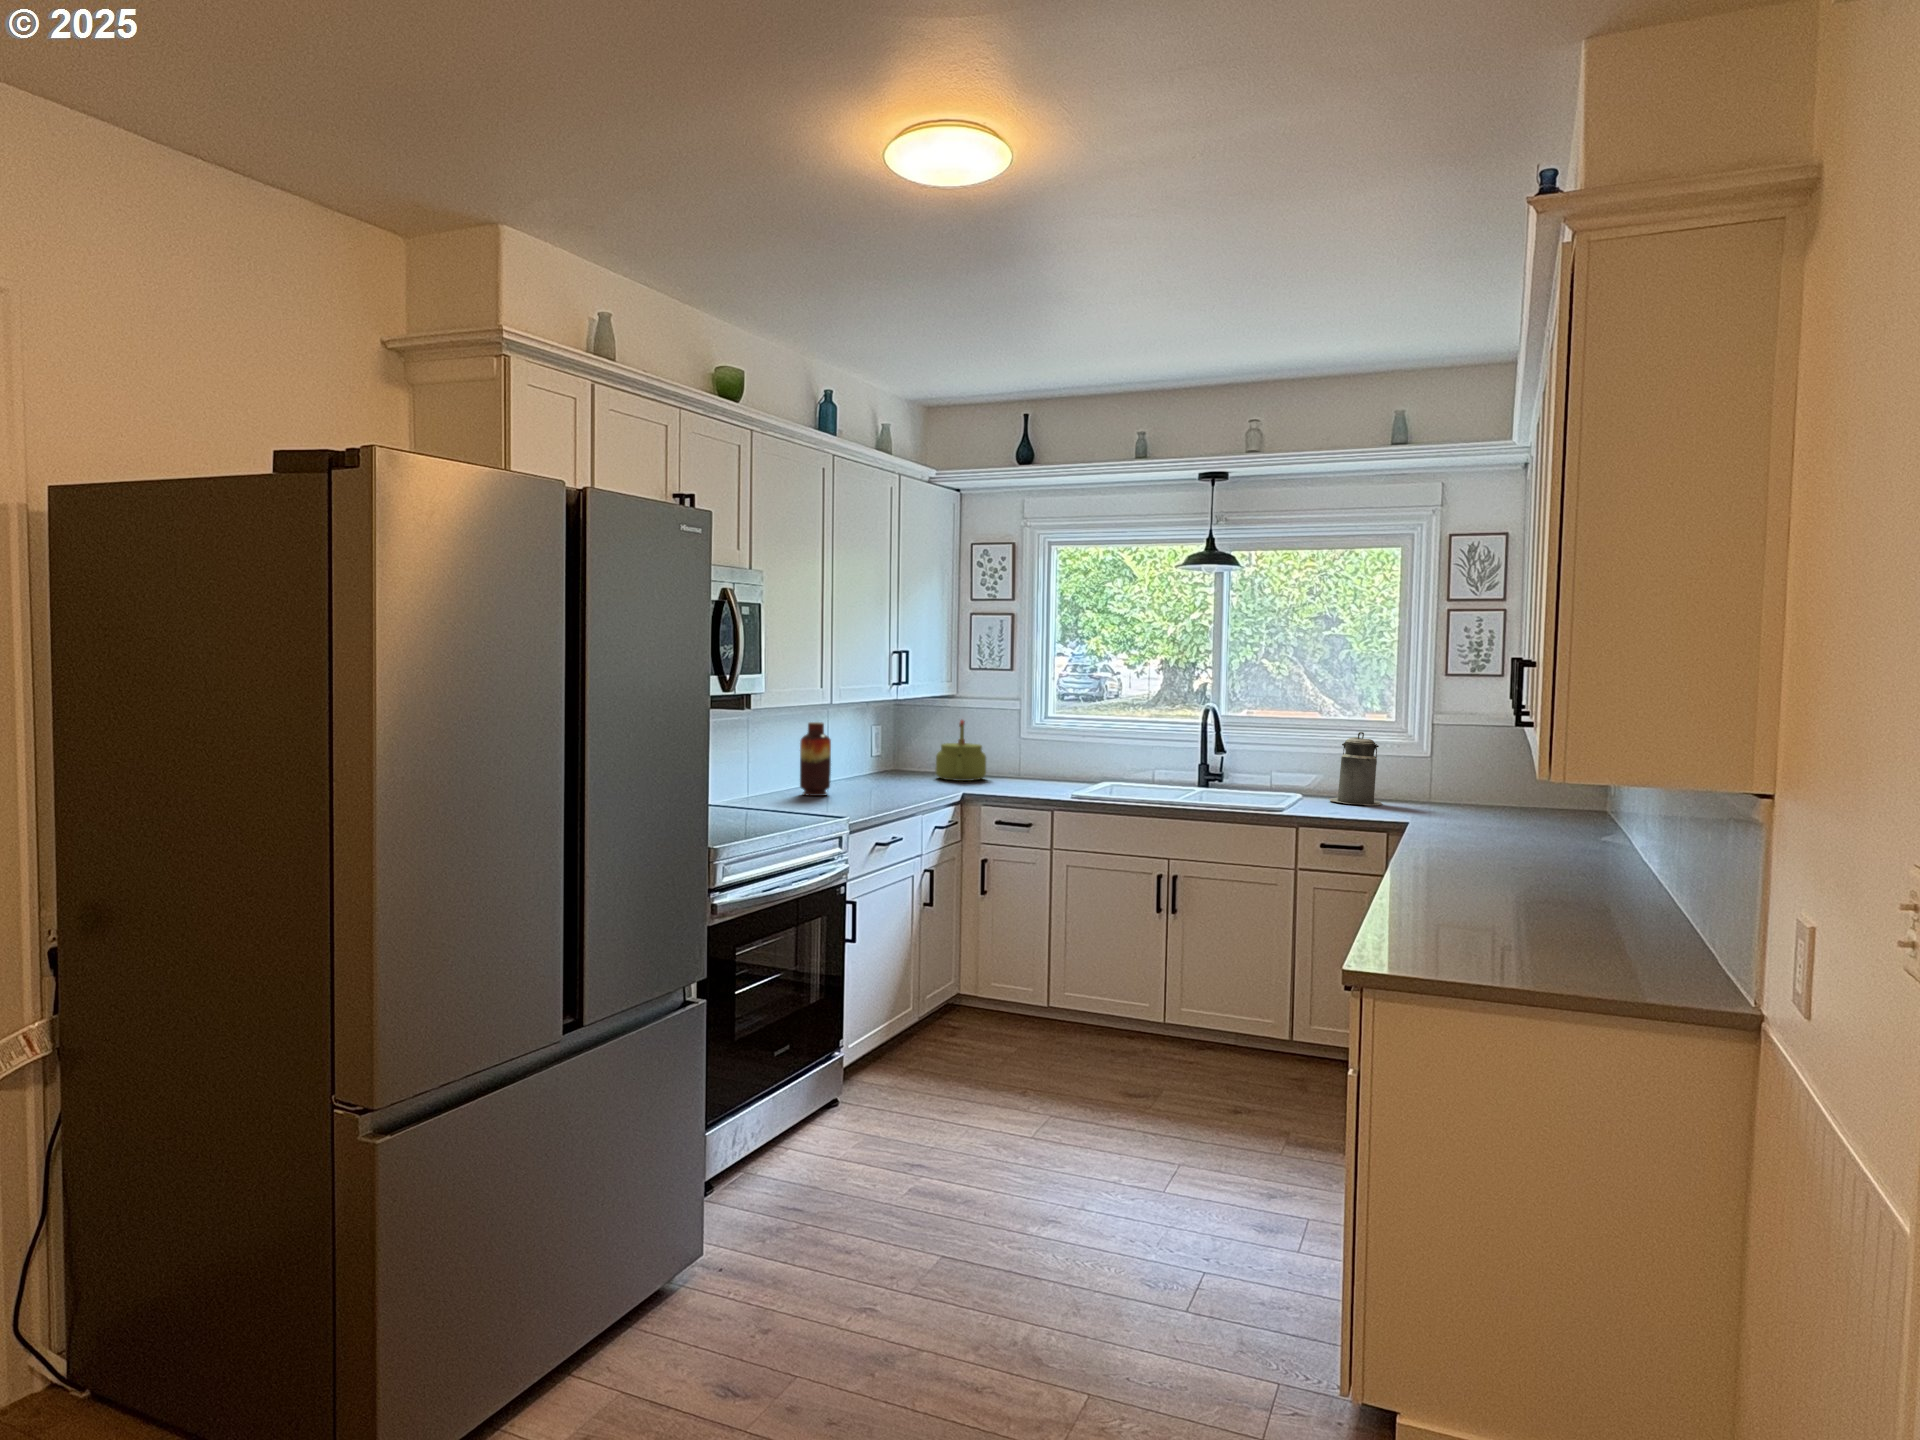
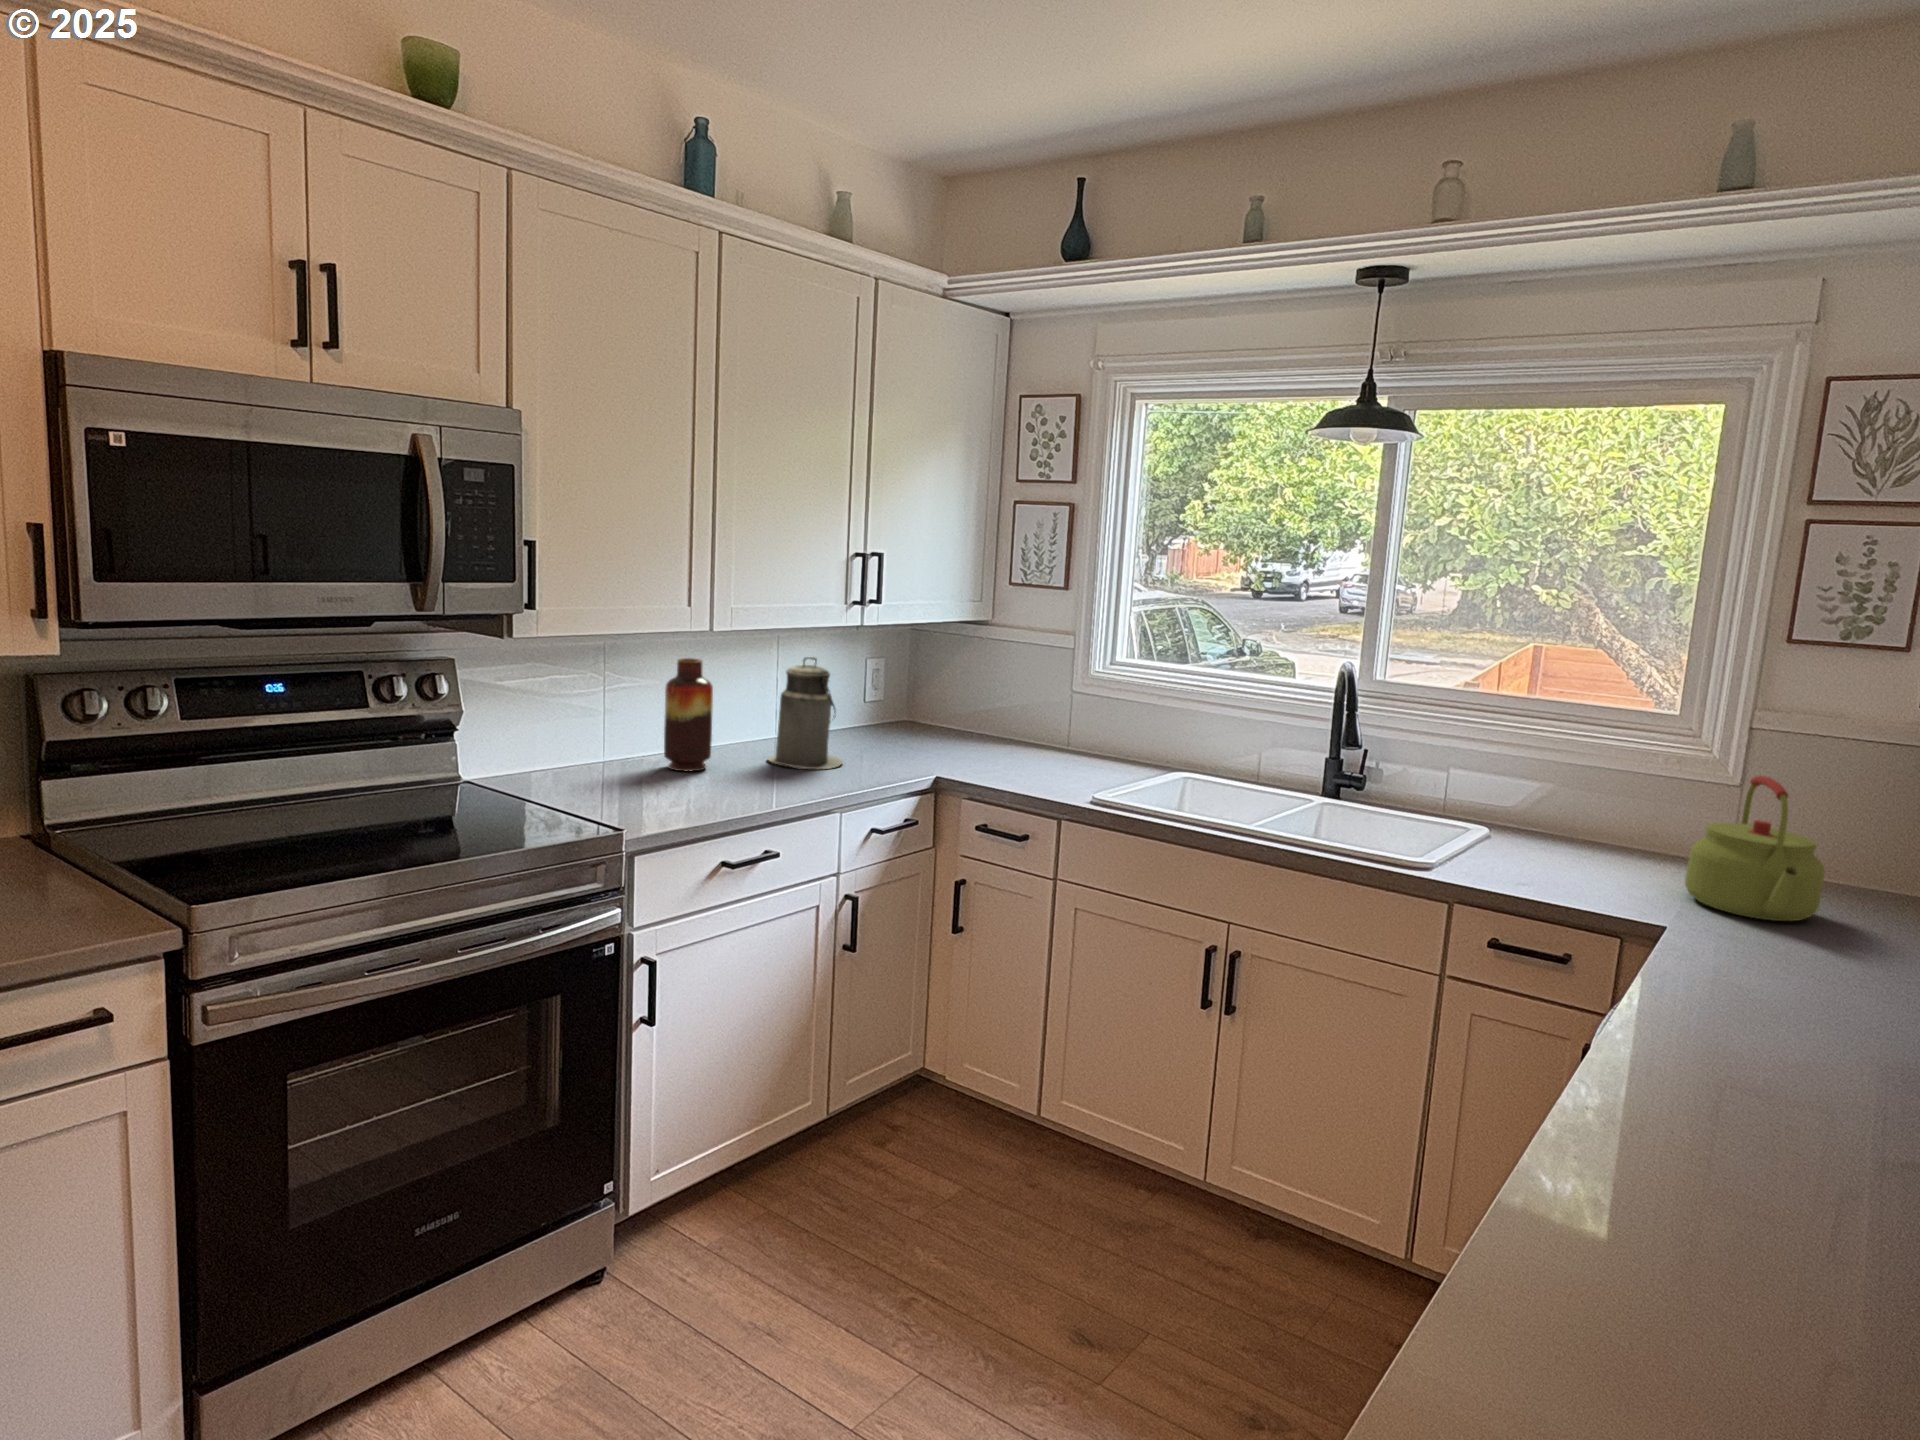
kettle: present [936,720,986,781] -> present [1685,776,1825,921]
canister: present [1329,732,1382,805] -> present [768,657,843,769]

